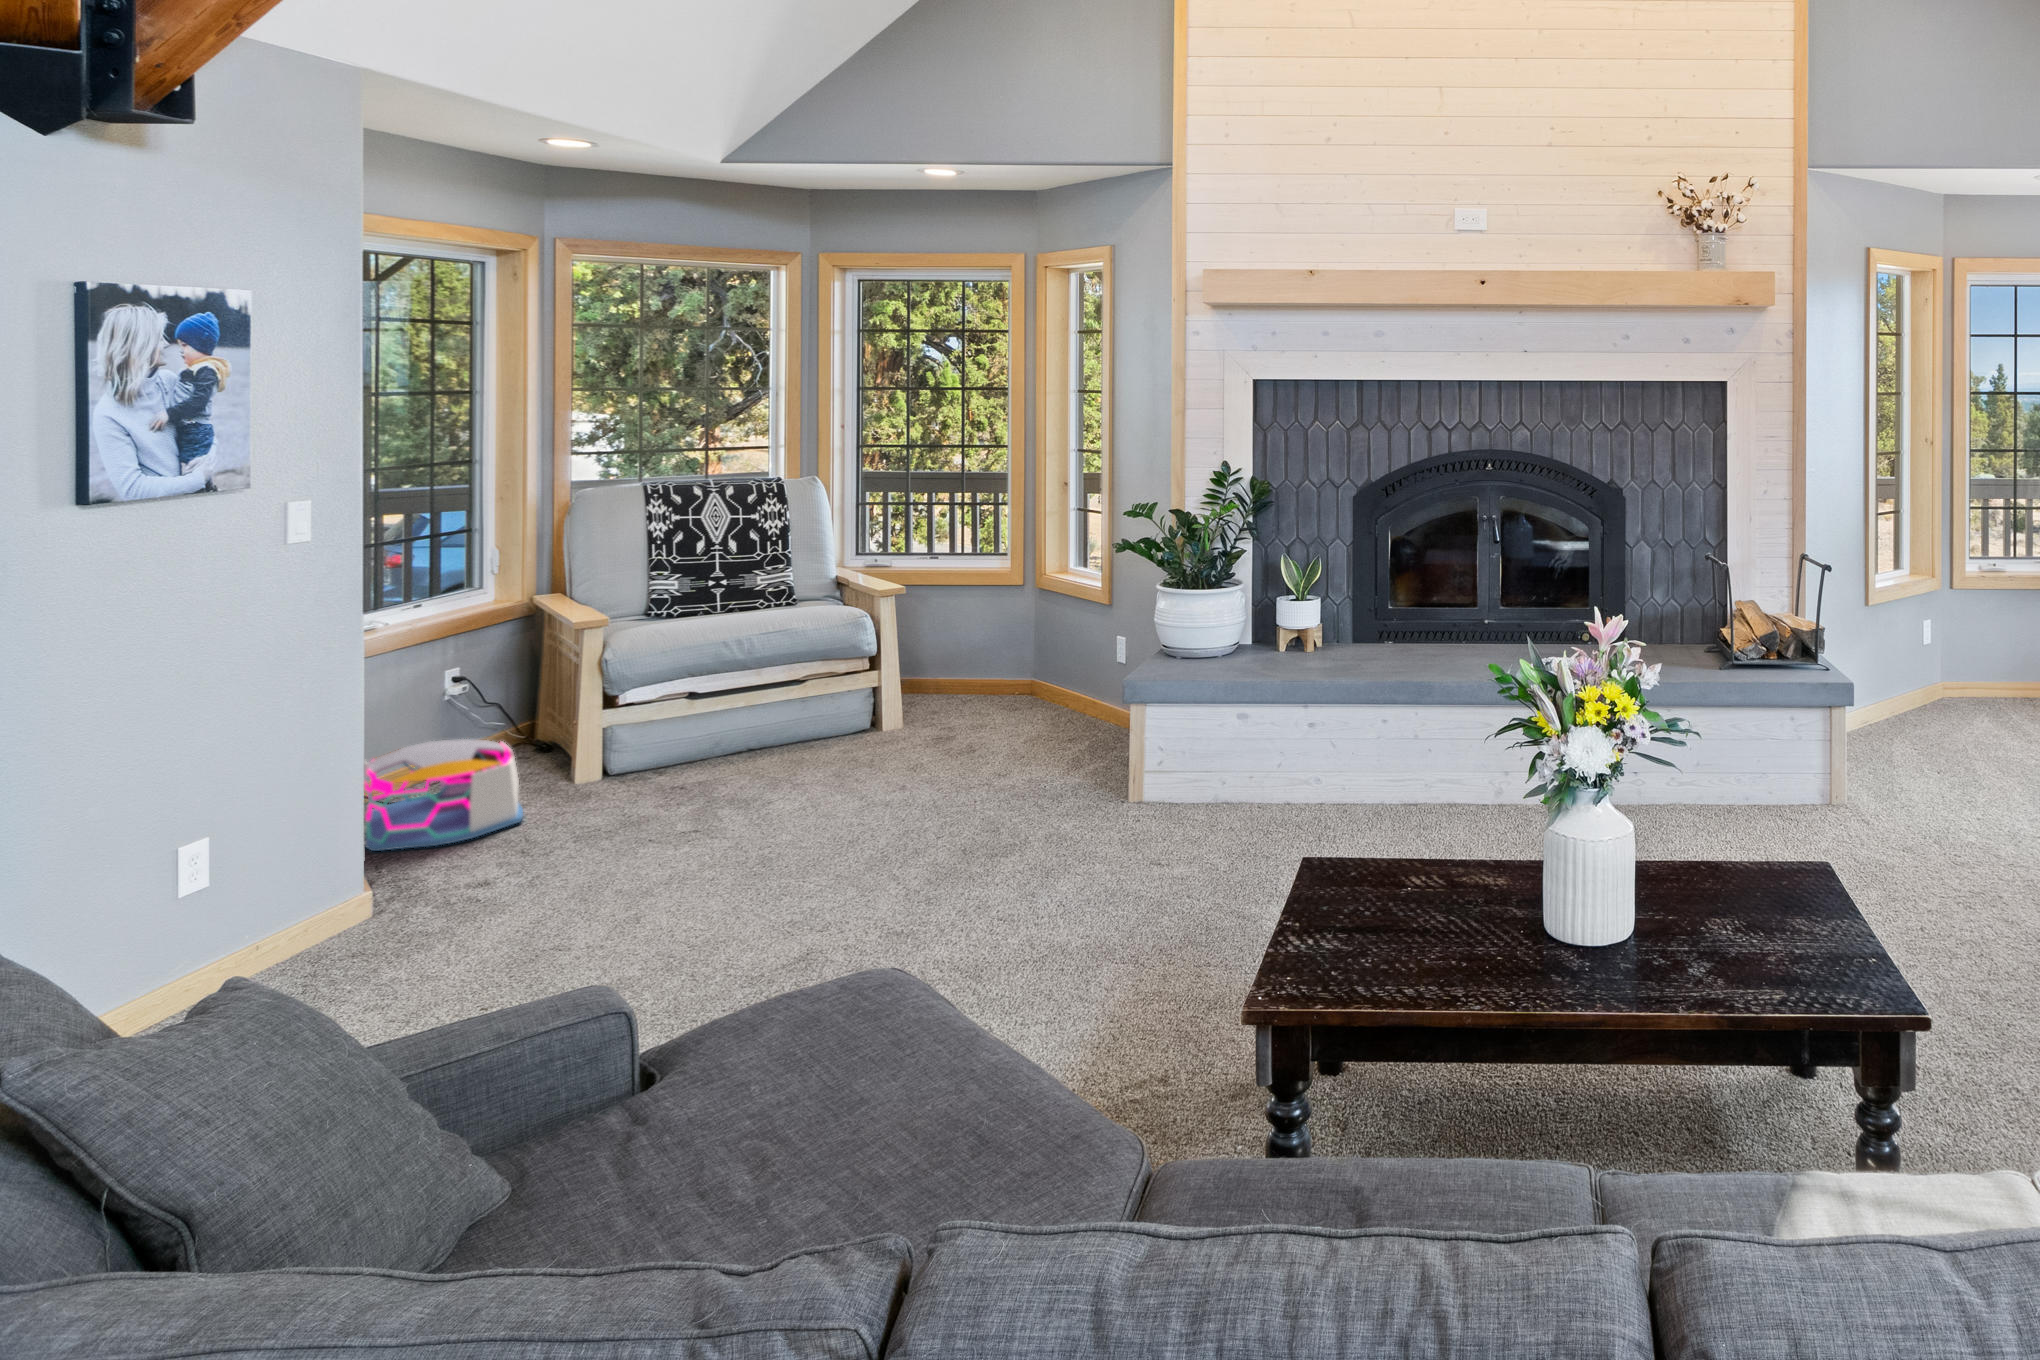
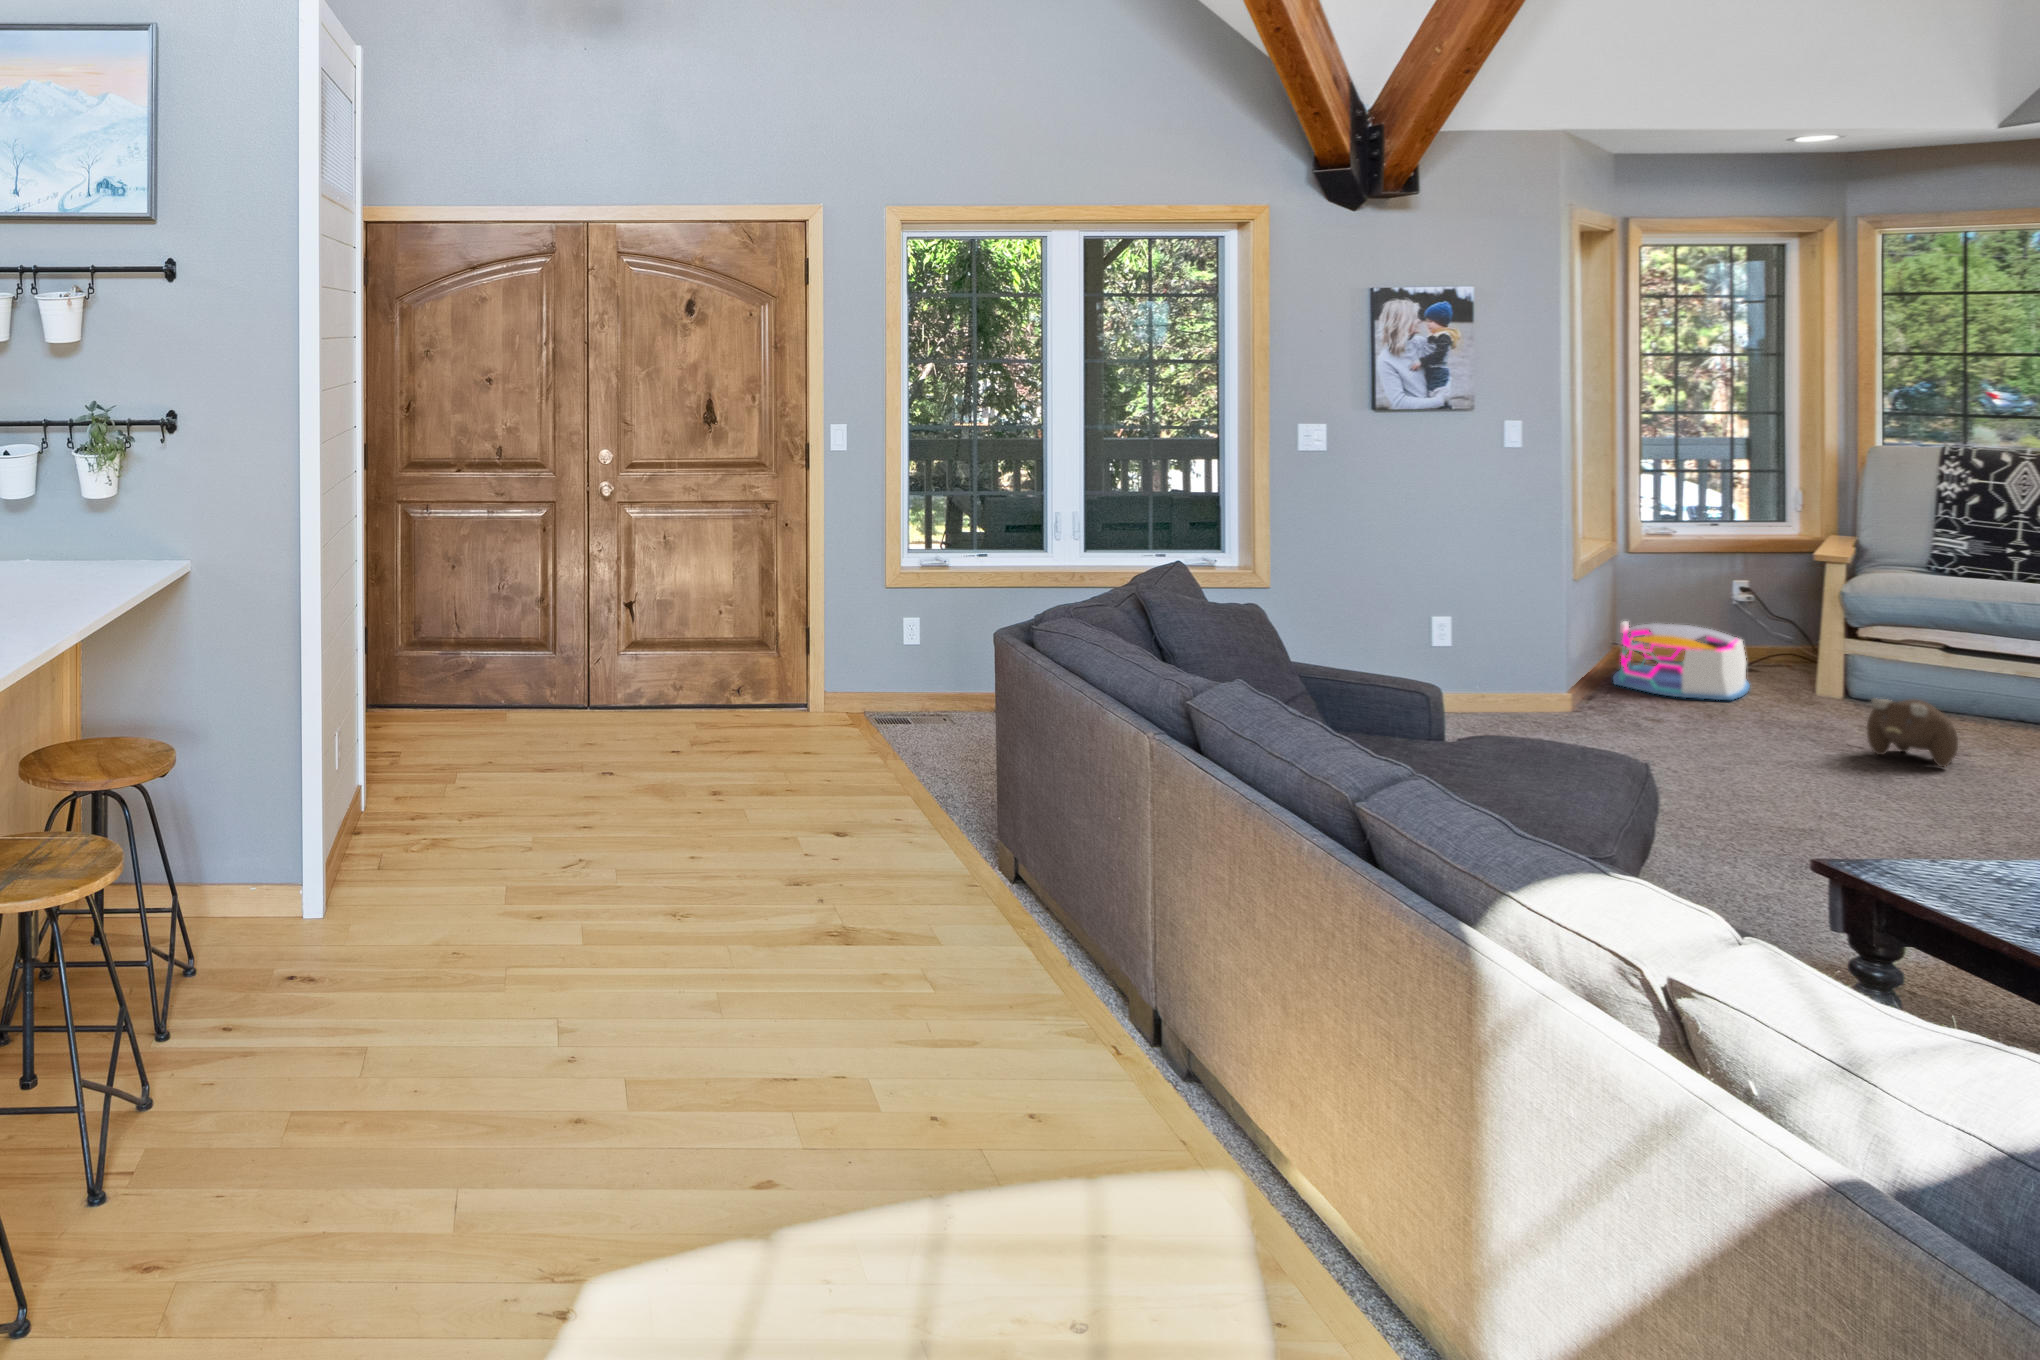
plush toy: none [719,757,797,830] -> present [1867,698,1958,767]

